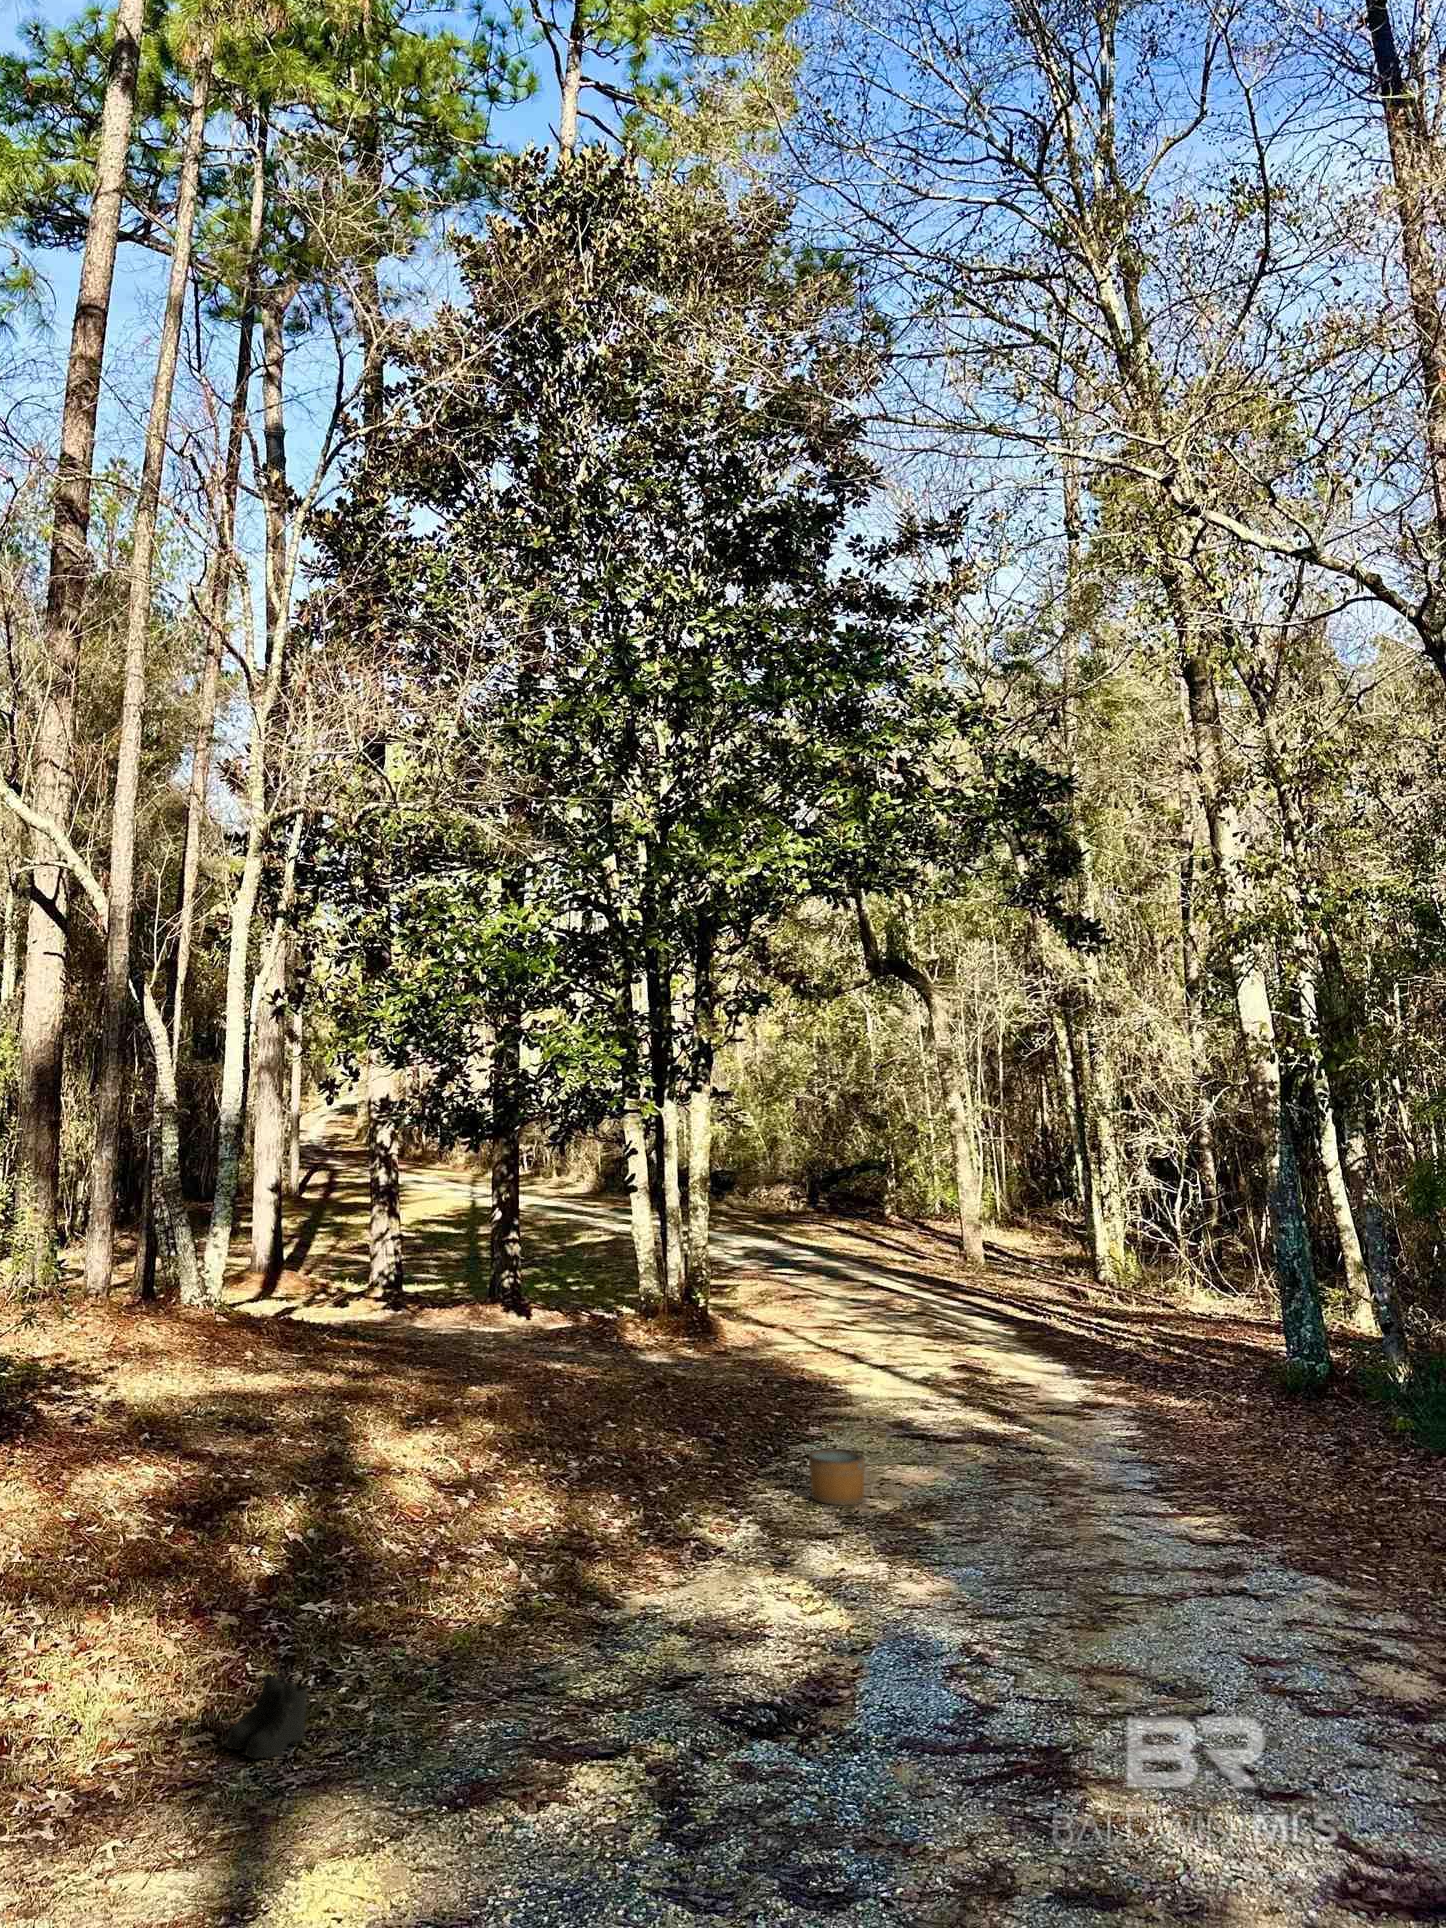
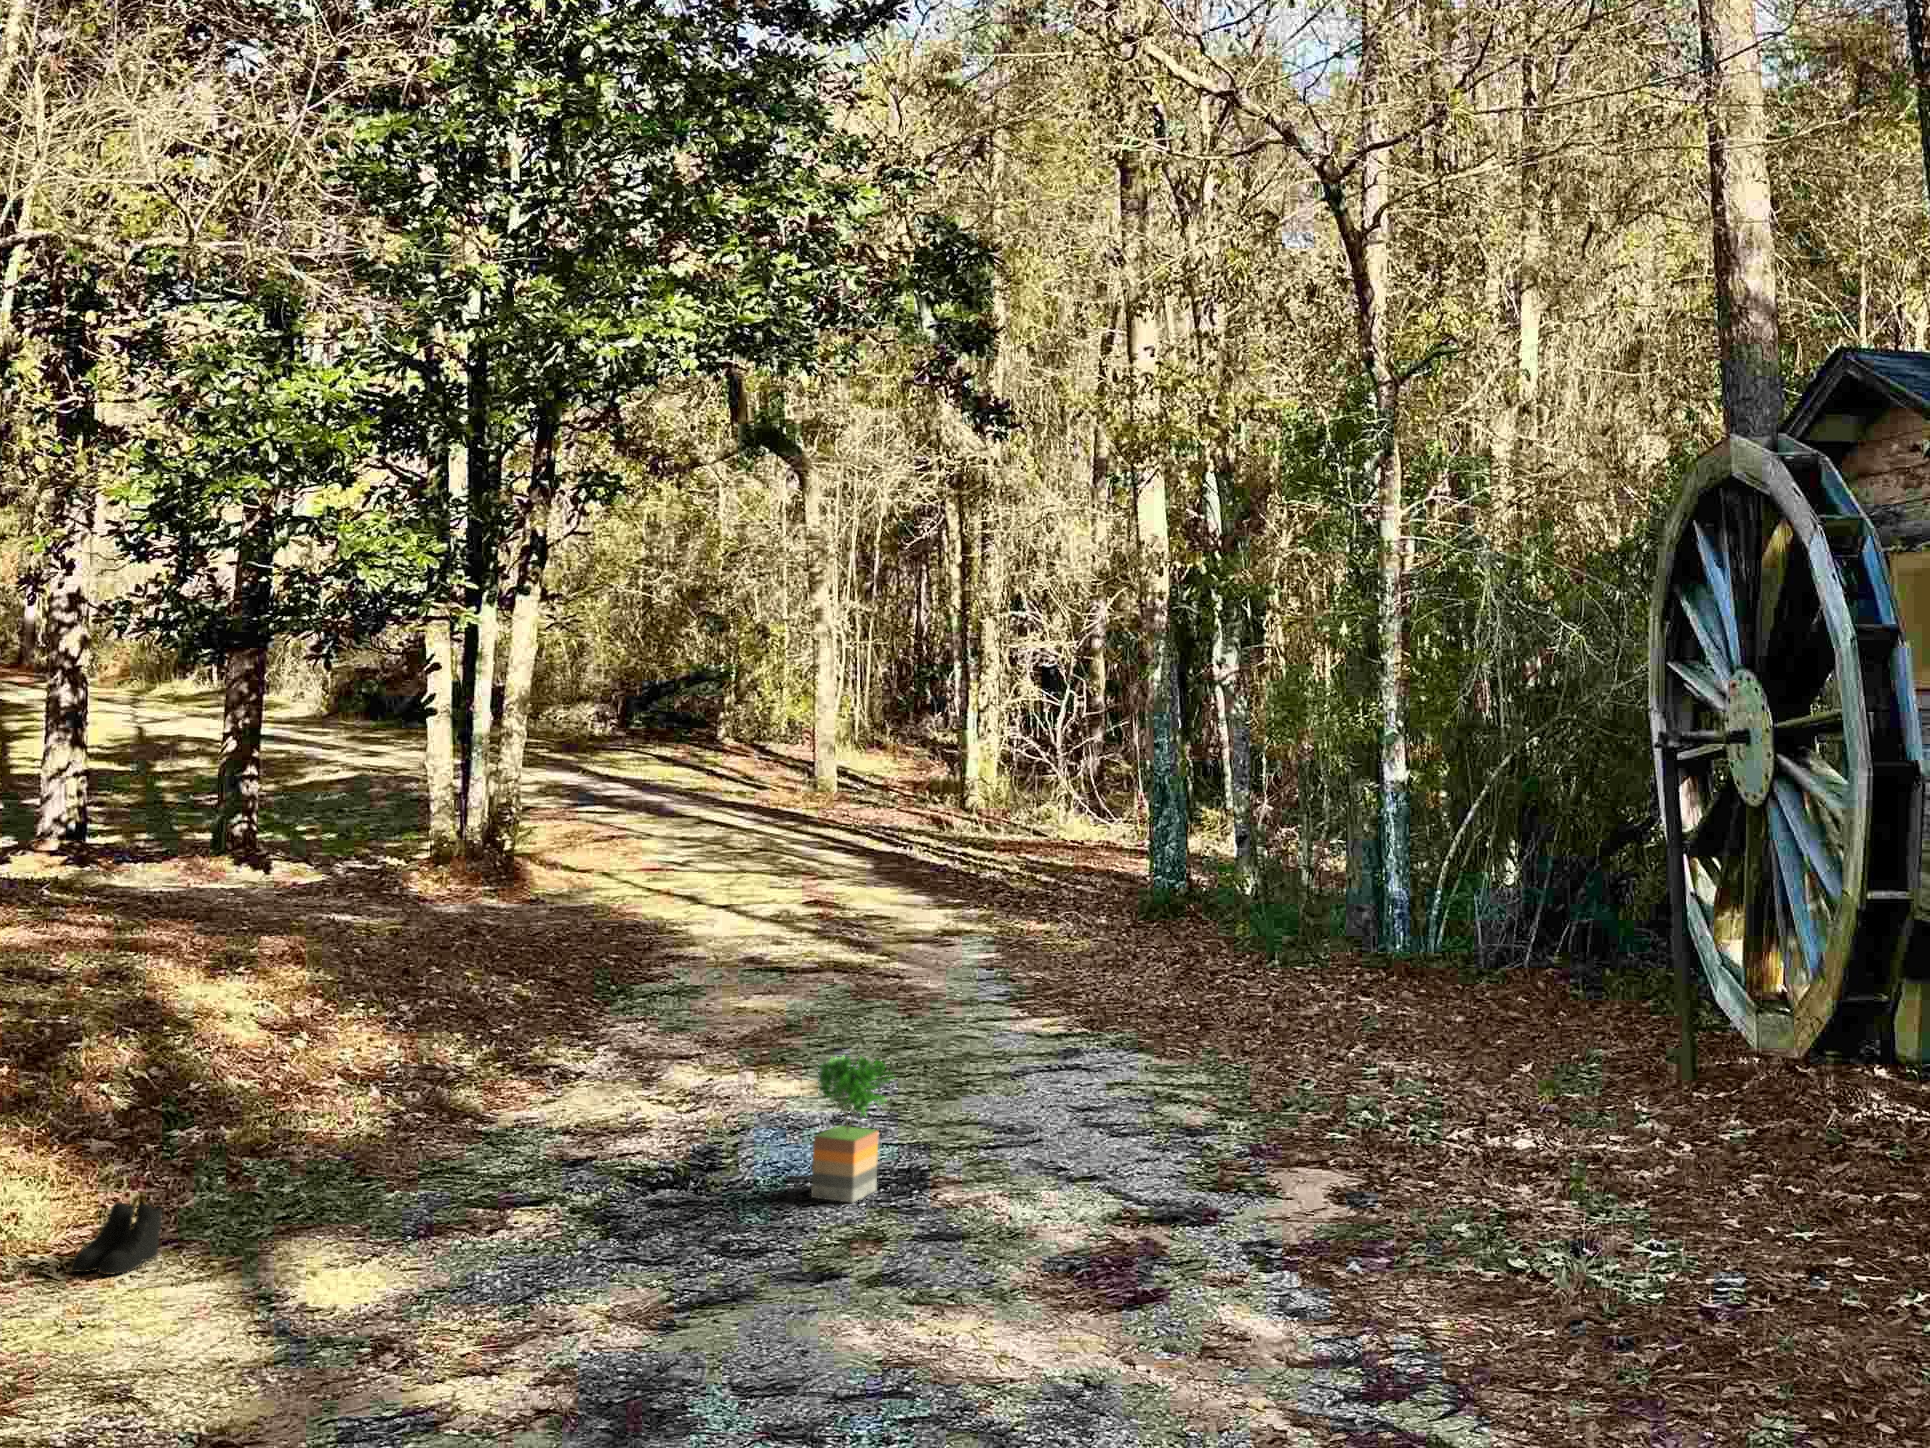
bucket: present [809,1425,865,1505] -> none [654,949,714,1028]
potted tree: none [953,1605,1054,1804] -> present [811,1055,893,1203]

